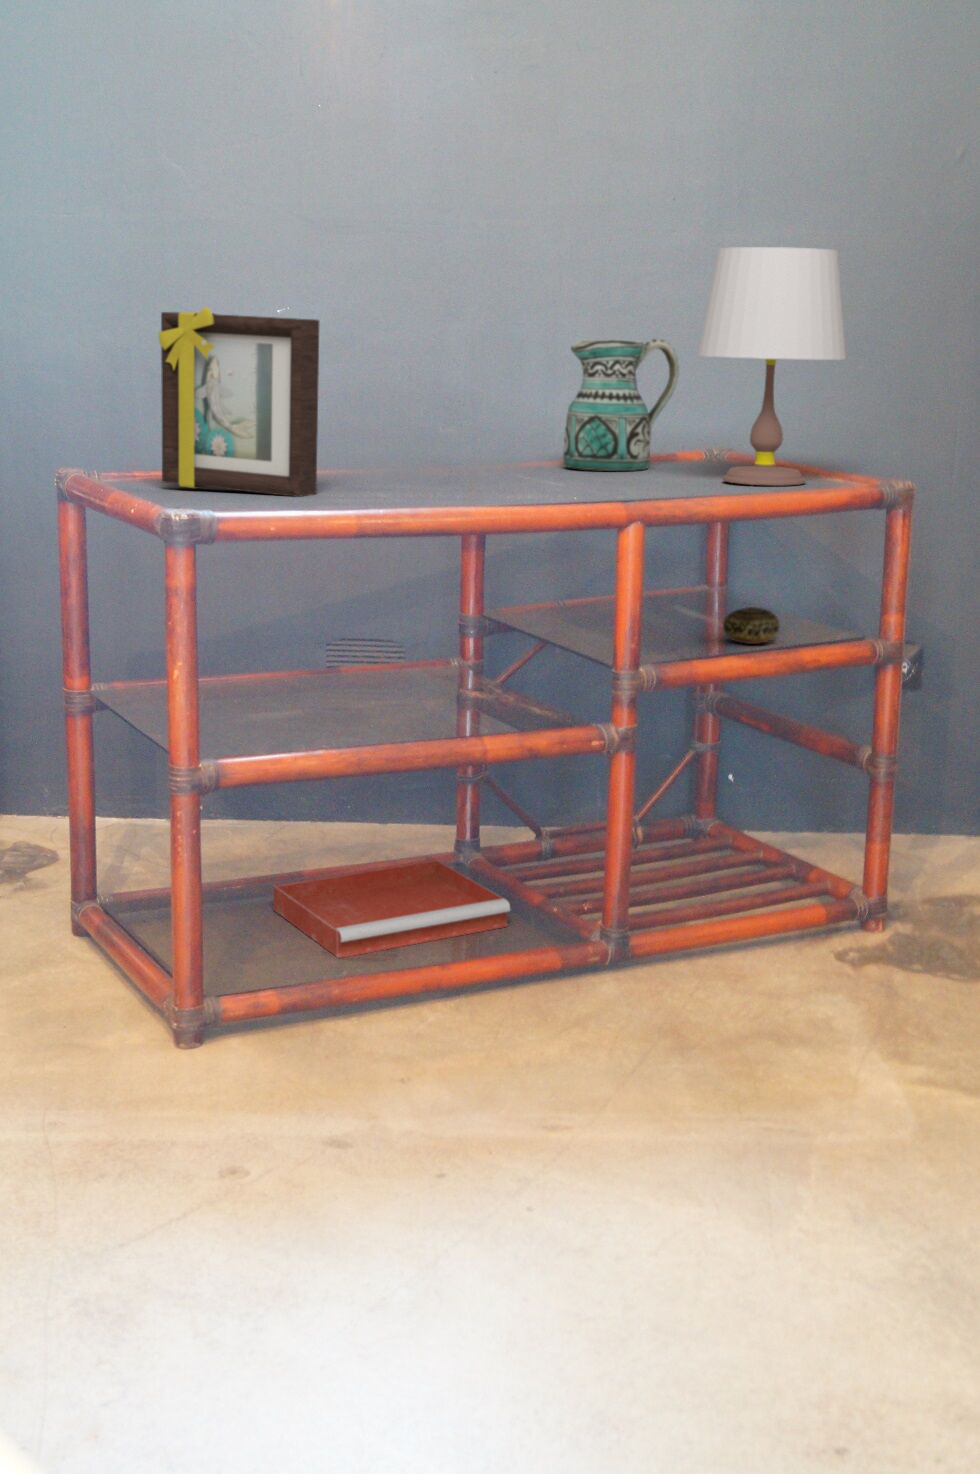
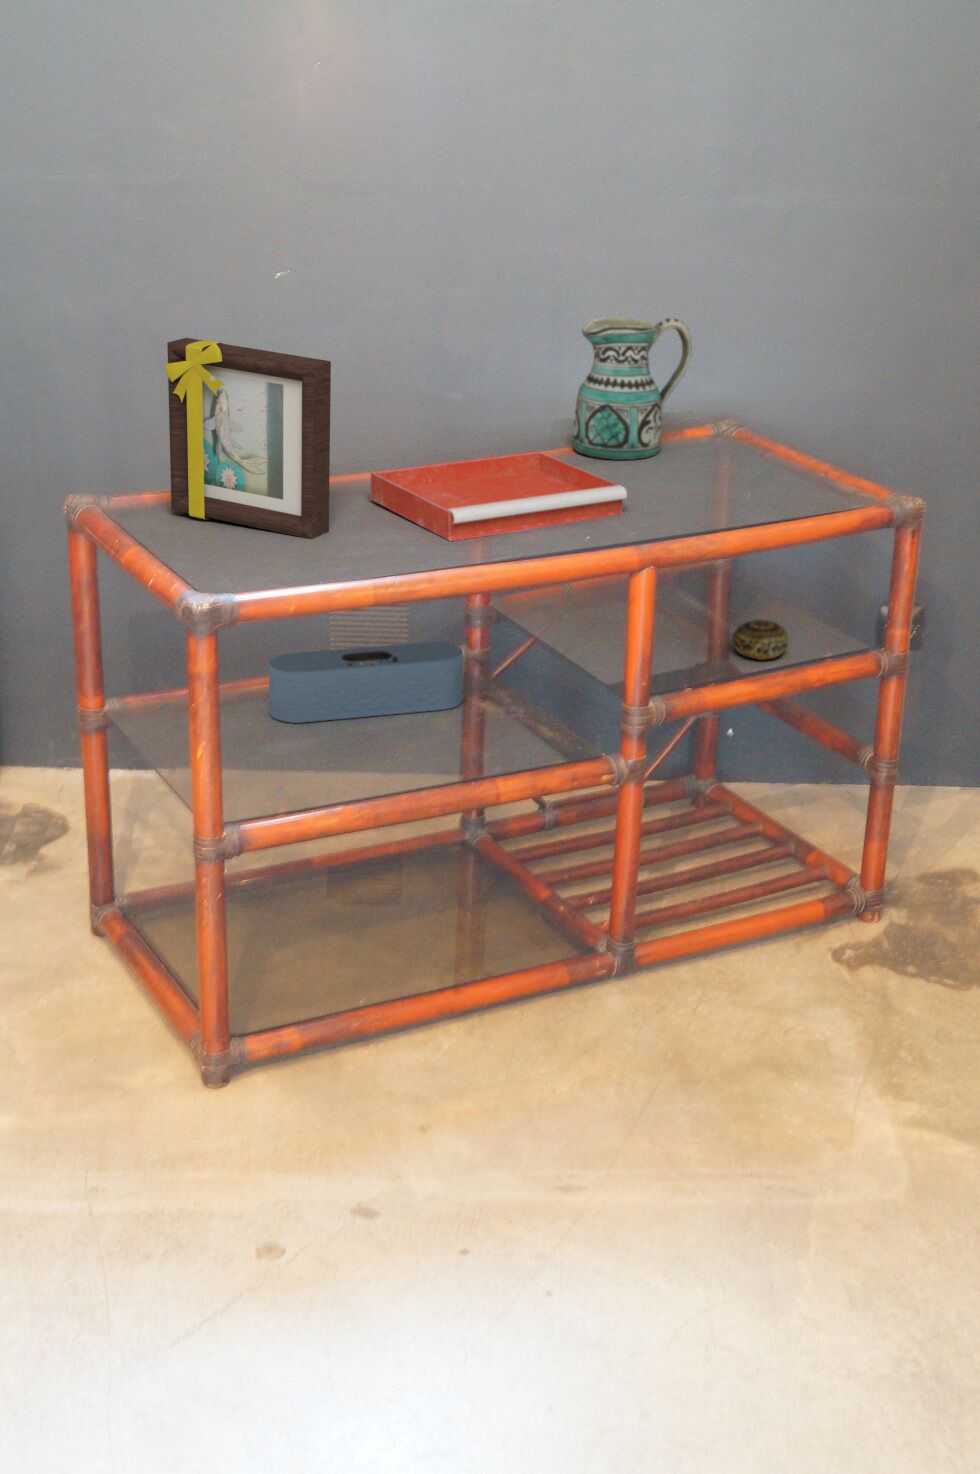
table lamp: present [697,247,846,486] -> none [713,256,864,506]
speaker: none [257,635,453,704] -> present [269,642,463,723]
tray: present [273,859,510,958] -> present [370,451,627,541]

